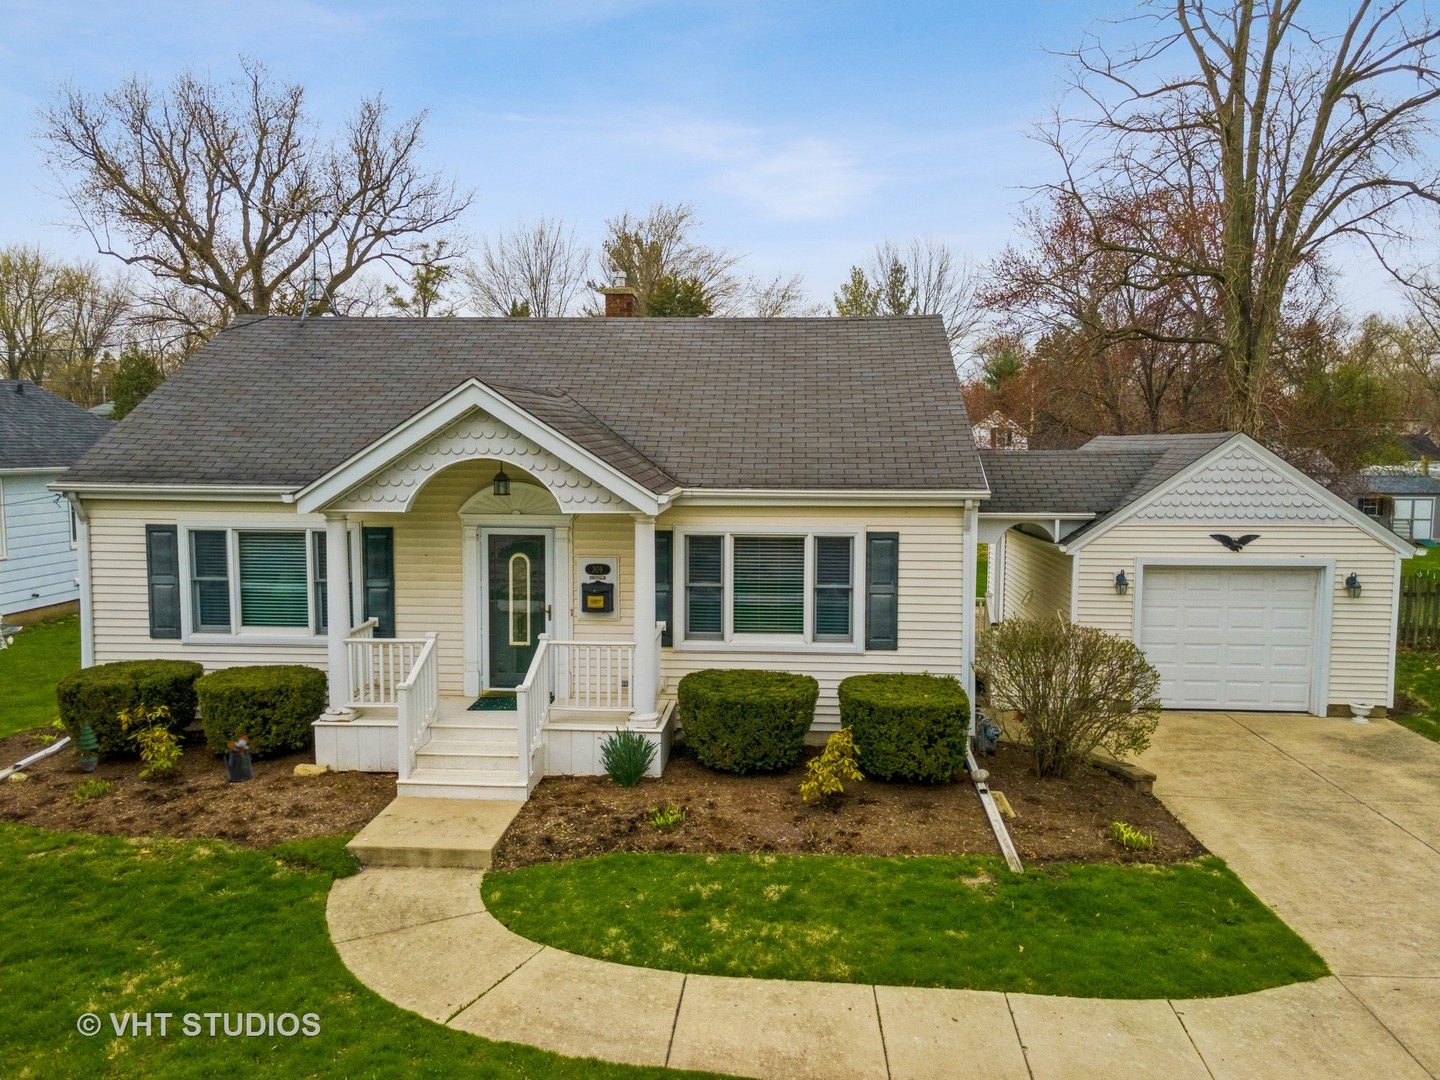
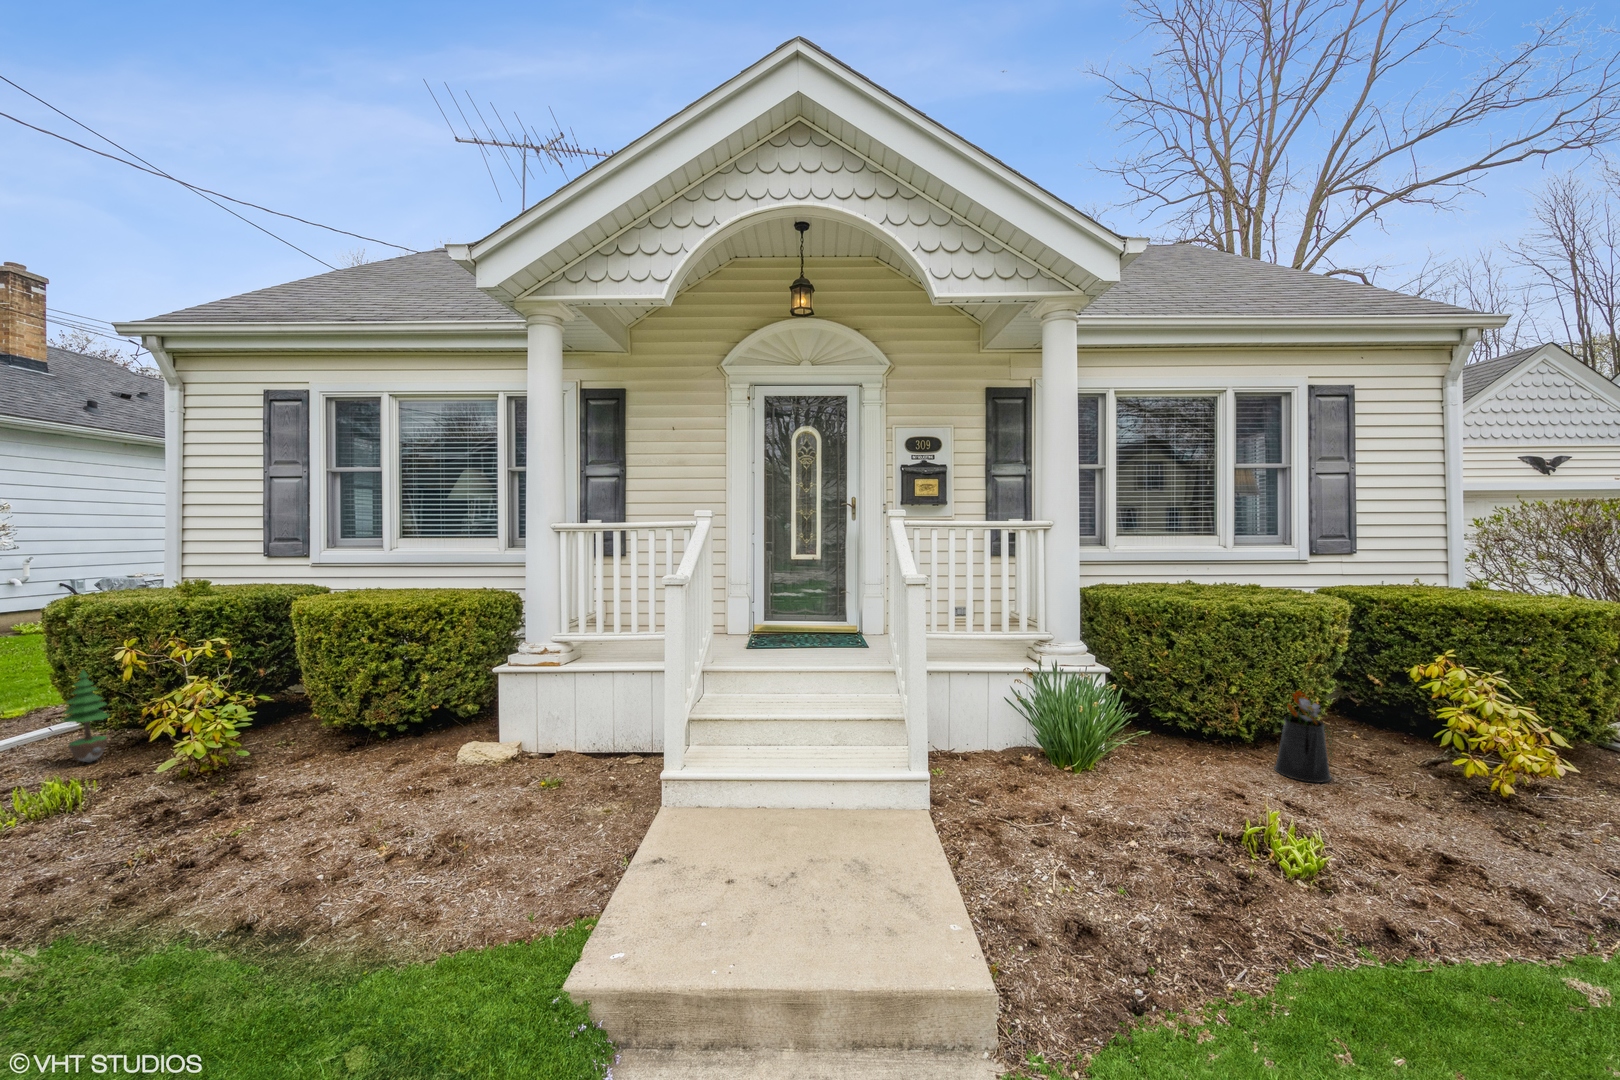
watering can: present [224,736,253,782] -> present [1274,691,1332,783]

